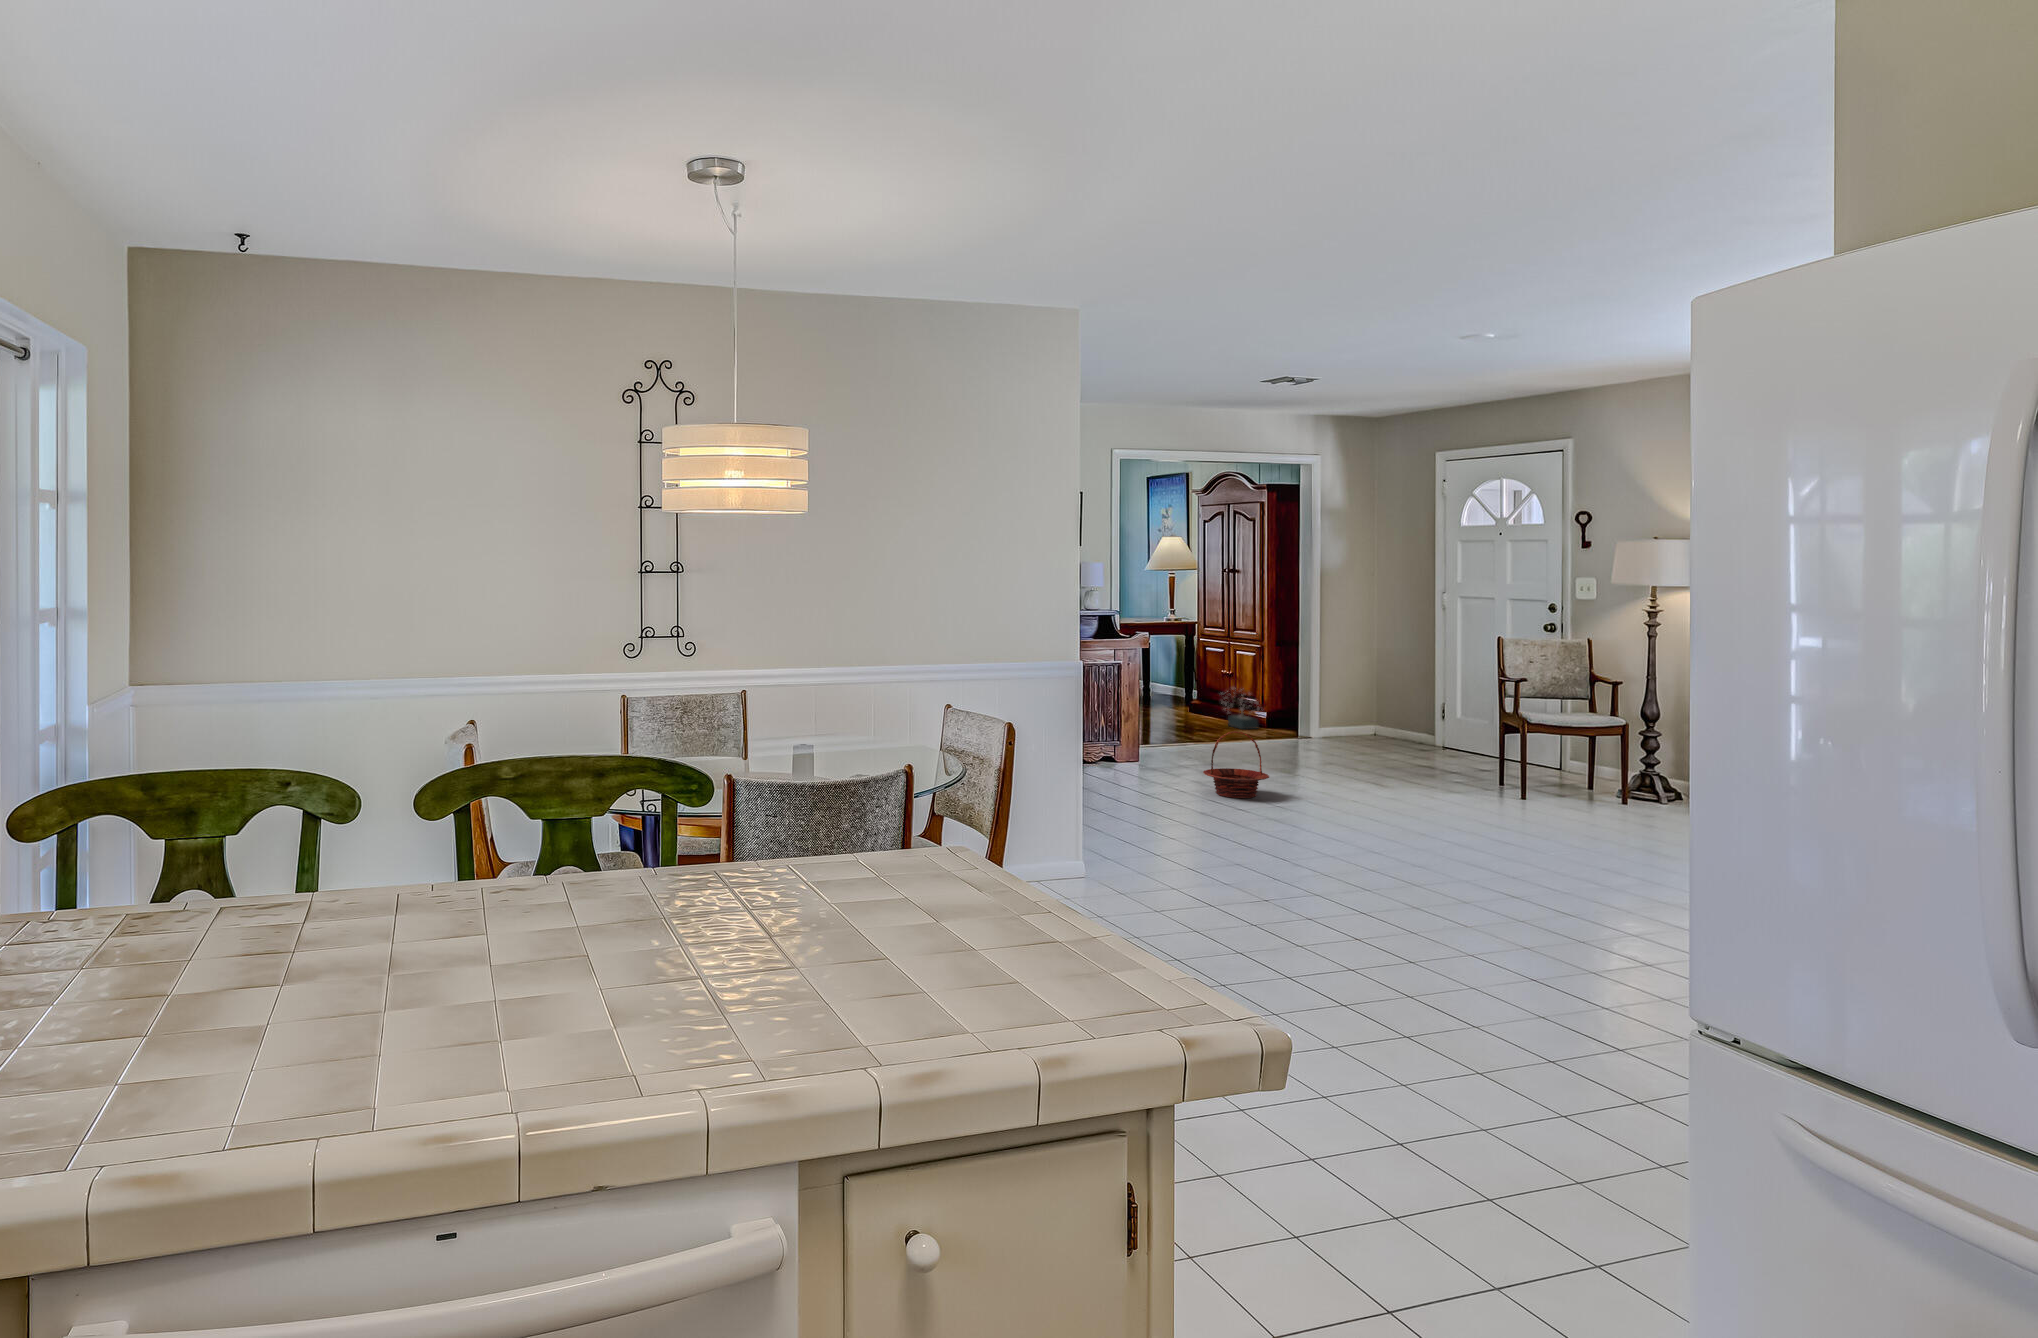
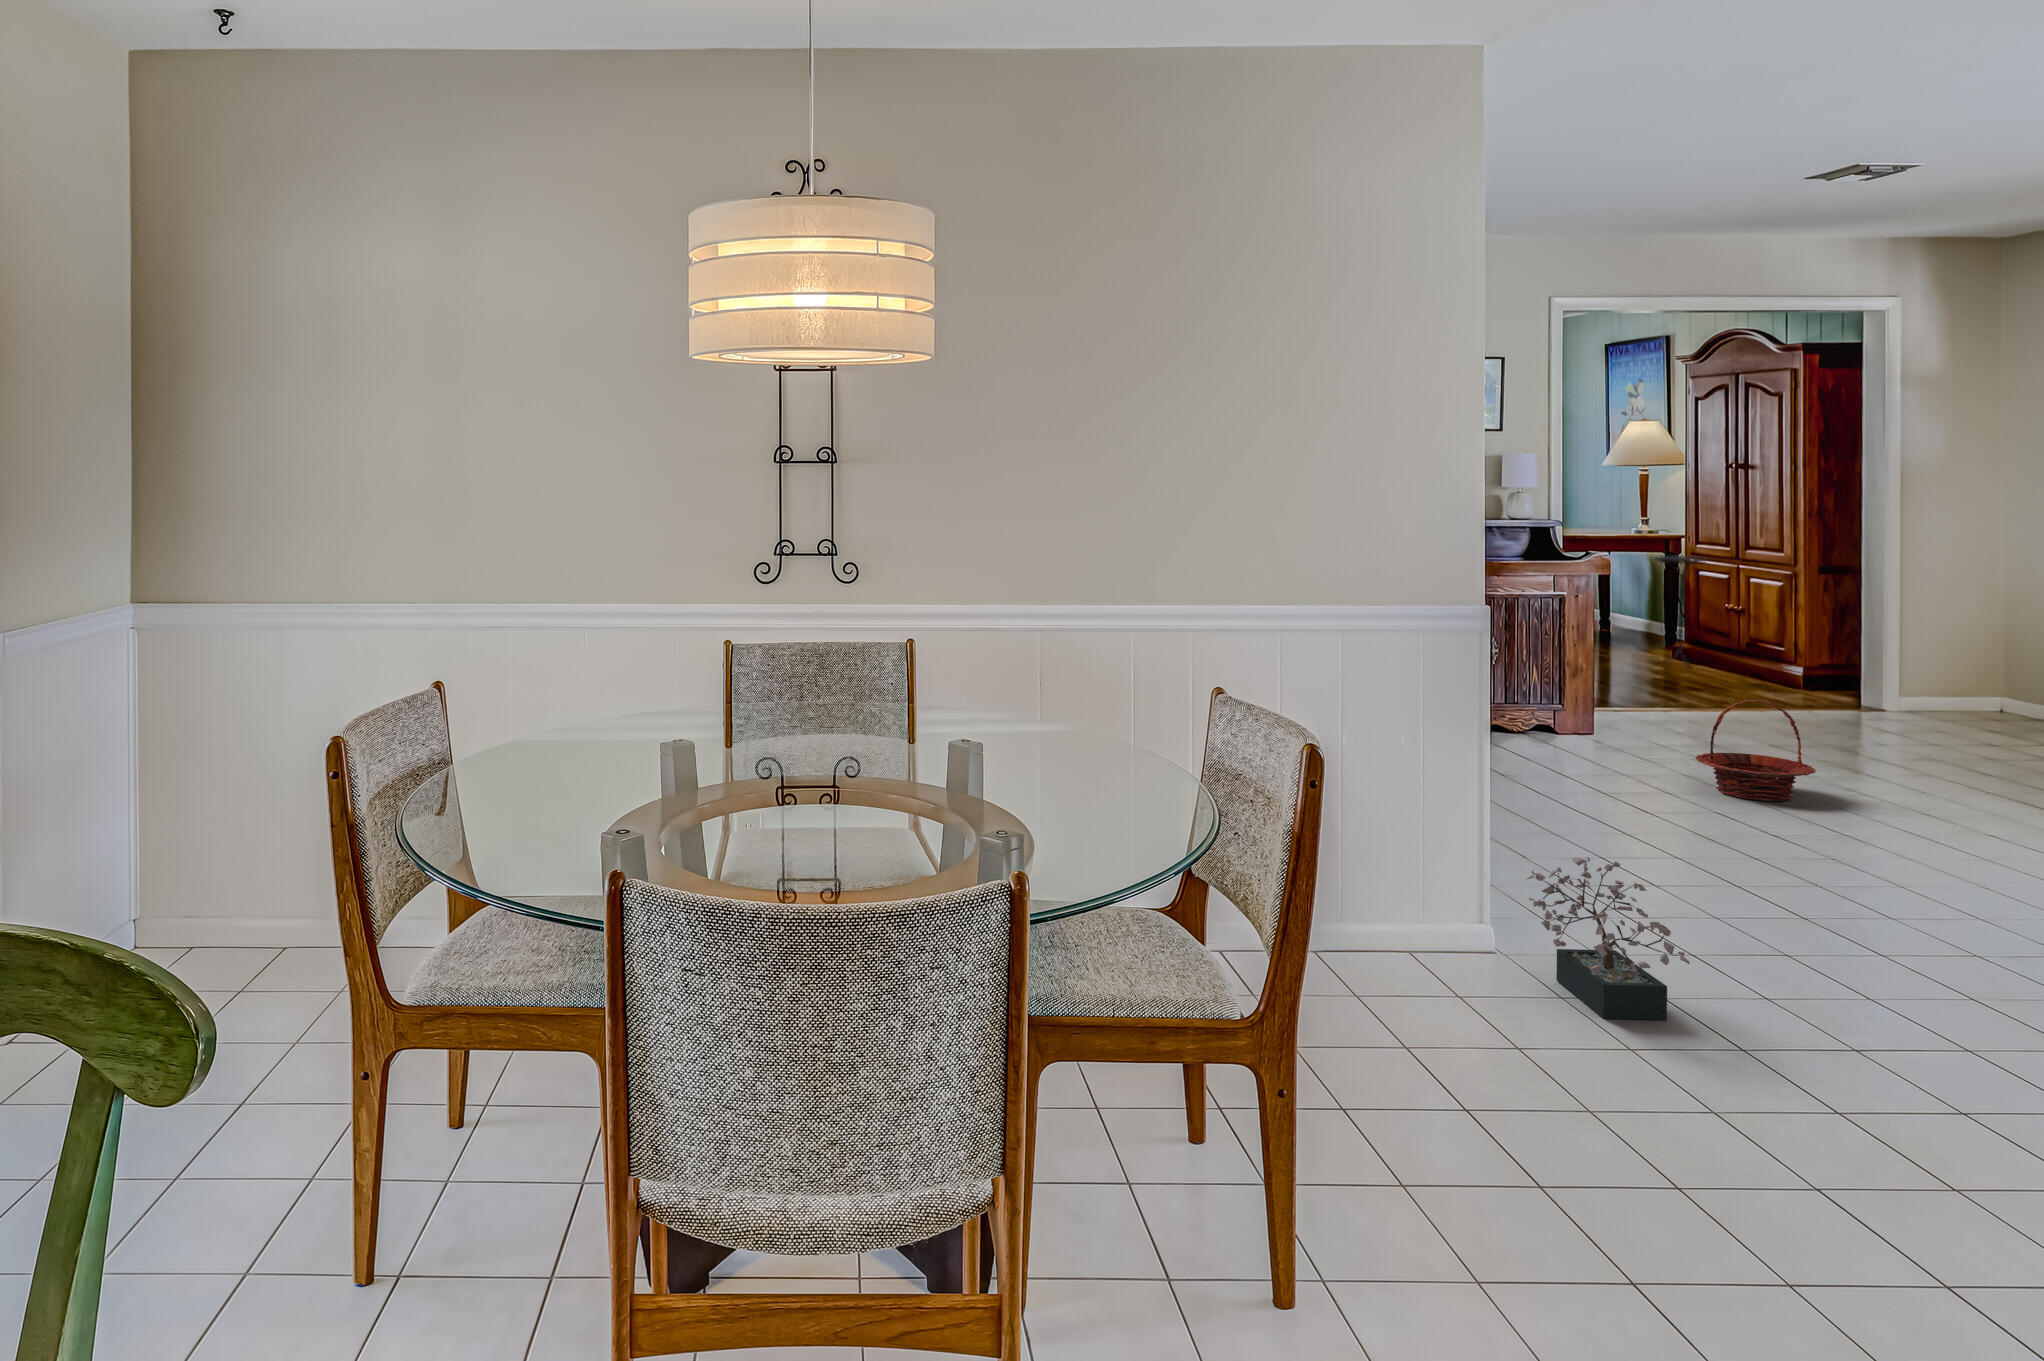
side table: none [1177,634,1215,717] -> present [1654,556,1706,662]
decorative plant: present [1223,689,1259,729] -> present [1527,857,1690,1020]

